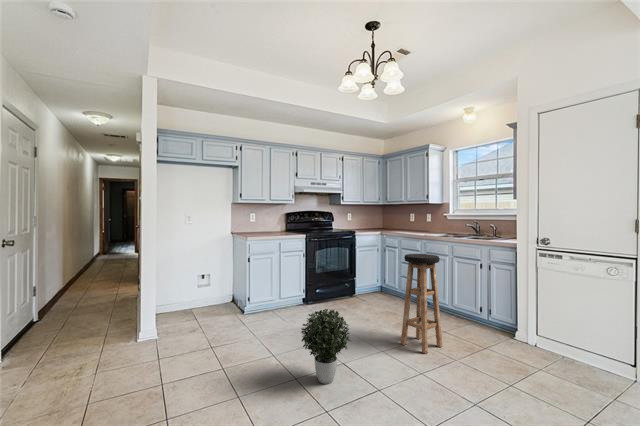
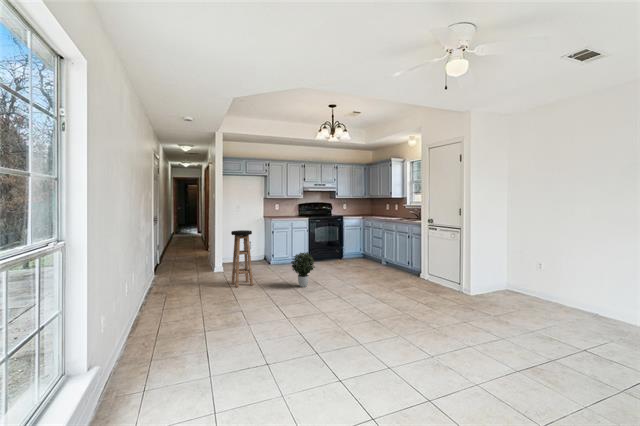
bar stool: present [401,254,442,354] -> present [231,230,253,287]

